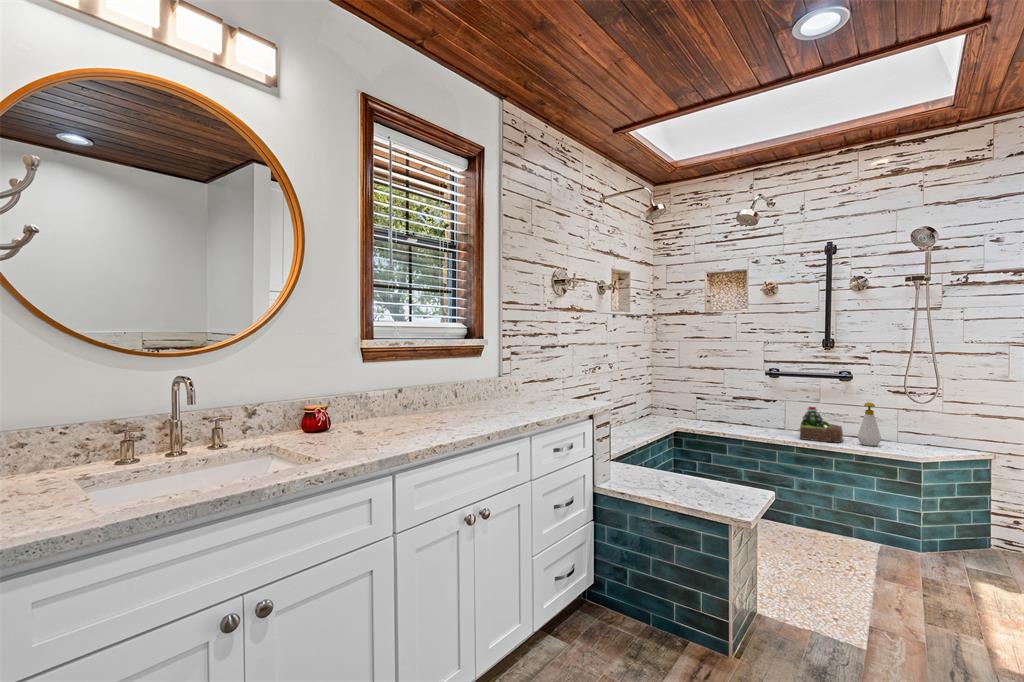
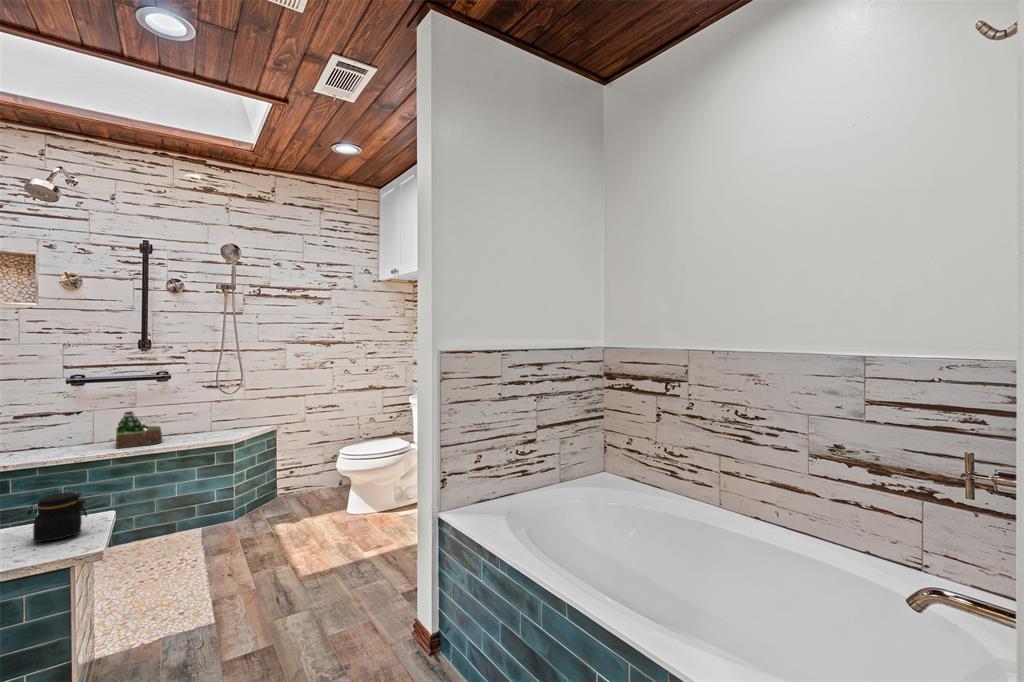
soap bottle: present [858,402,881,446] -> none [178,399,199,440]
jar: none [709,462,749,500] -> present [27,492,87,542]

